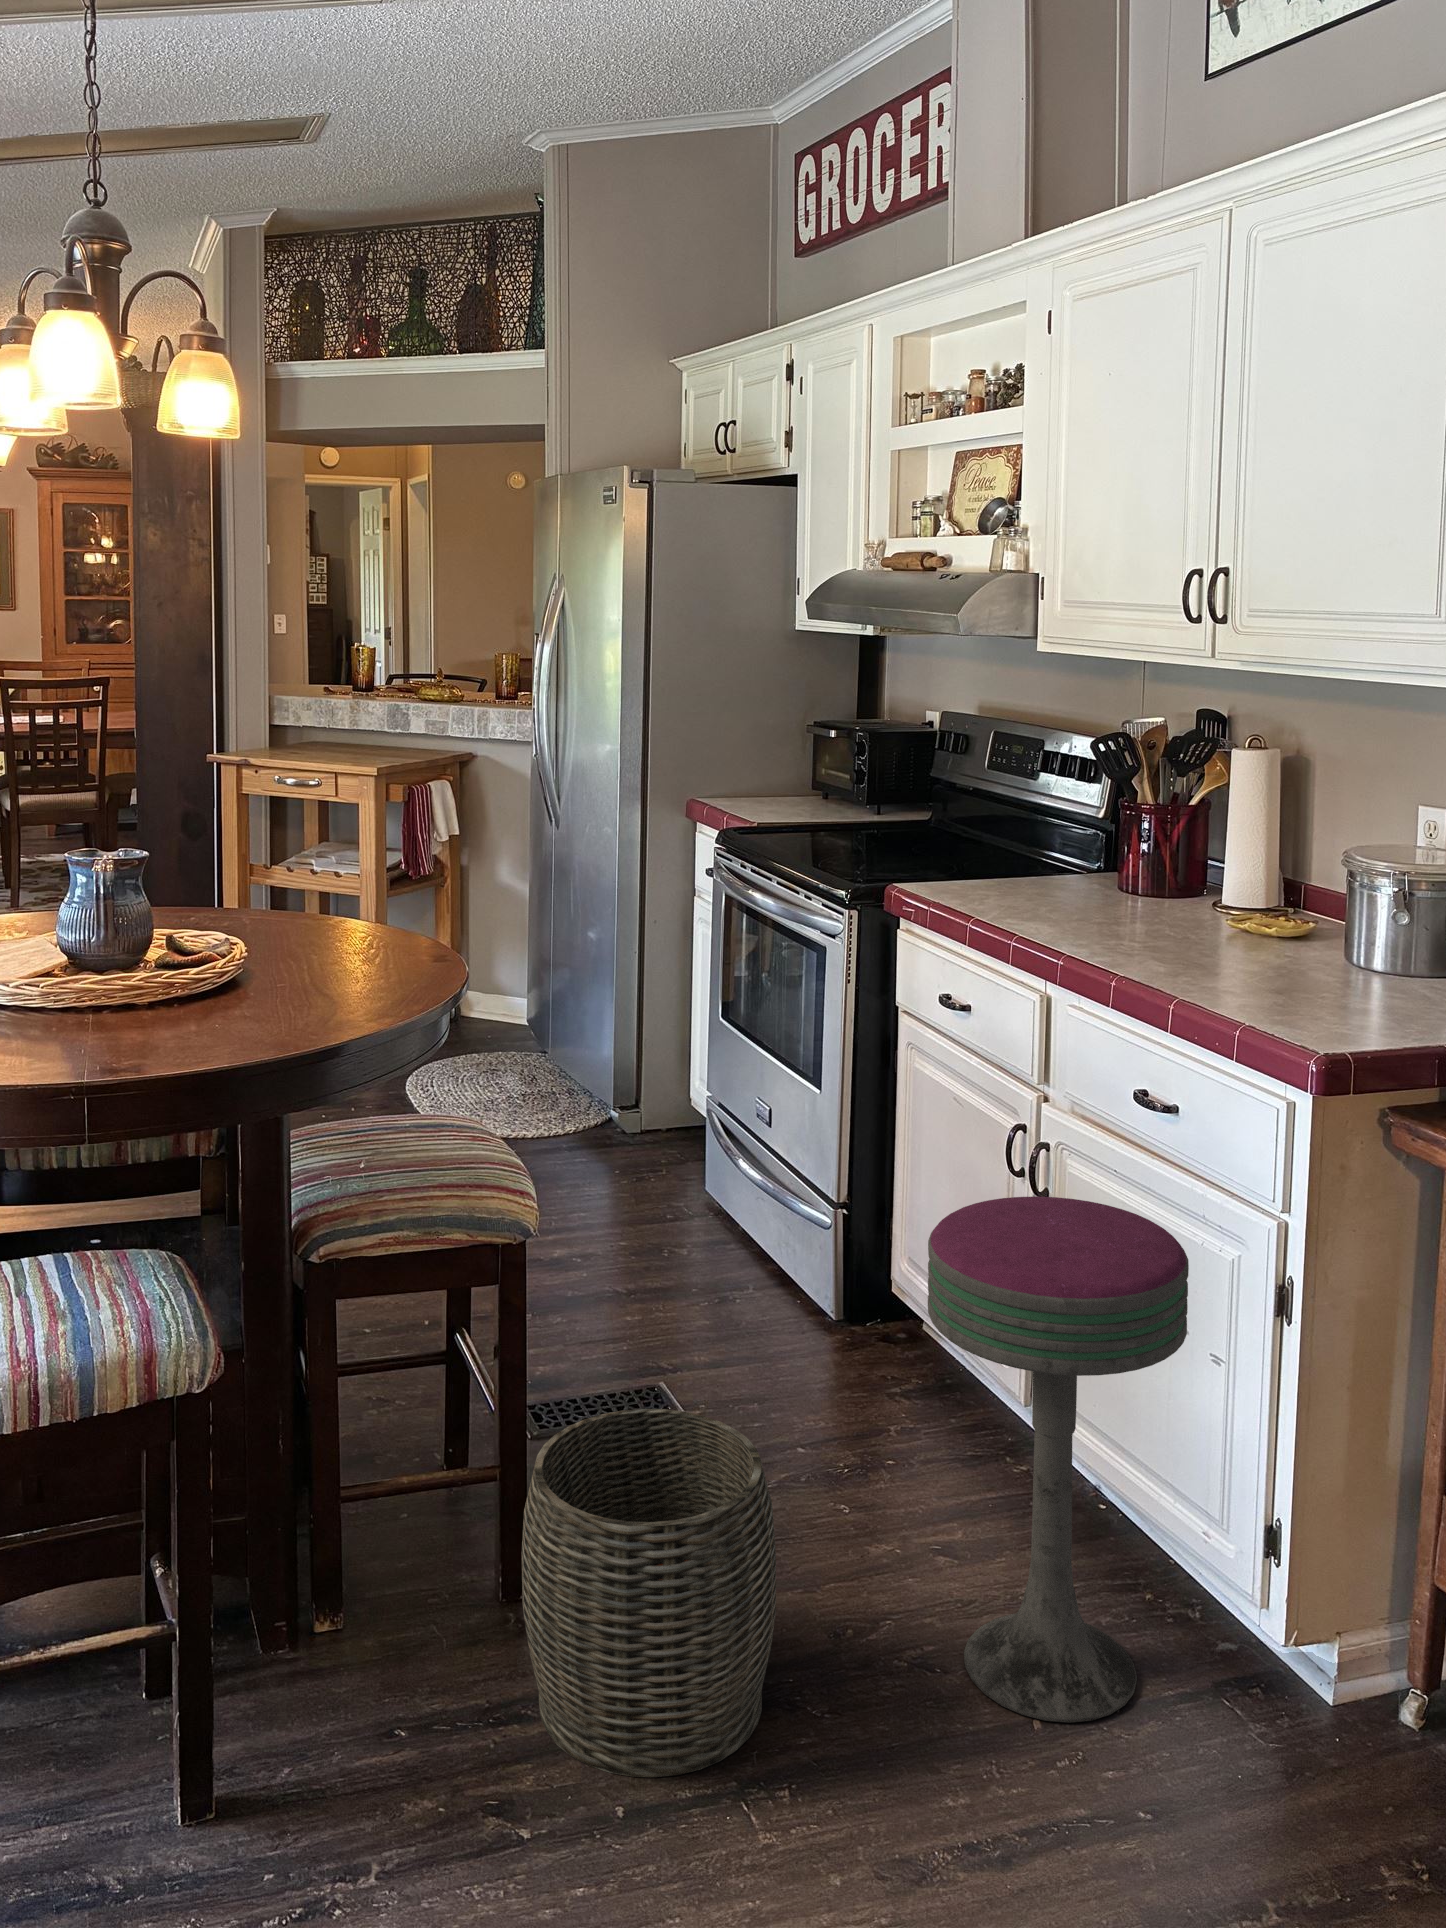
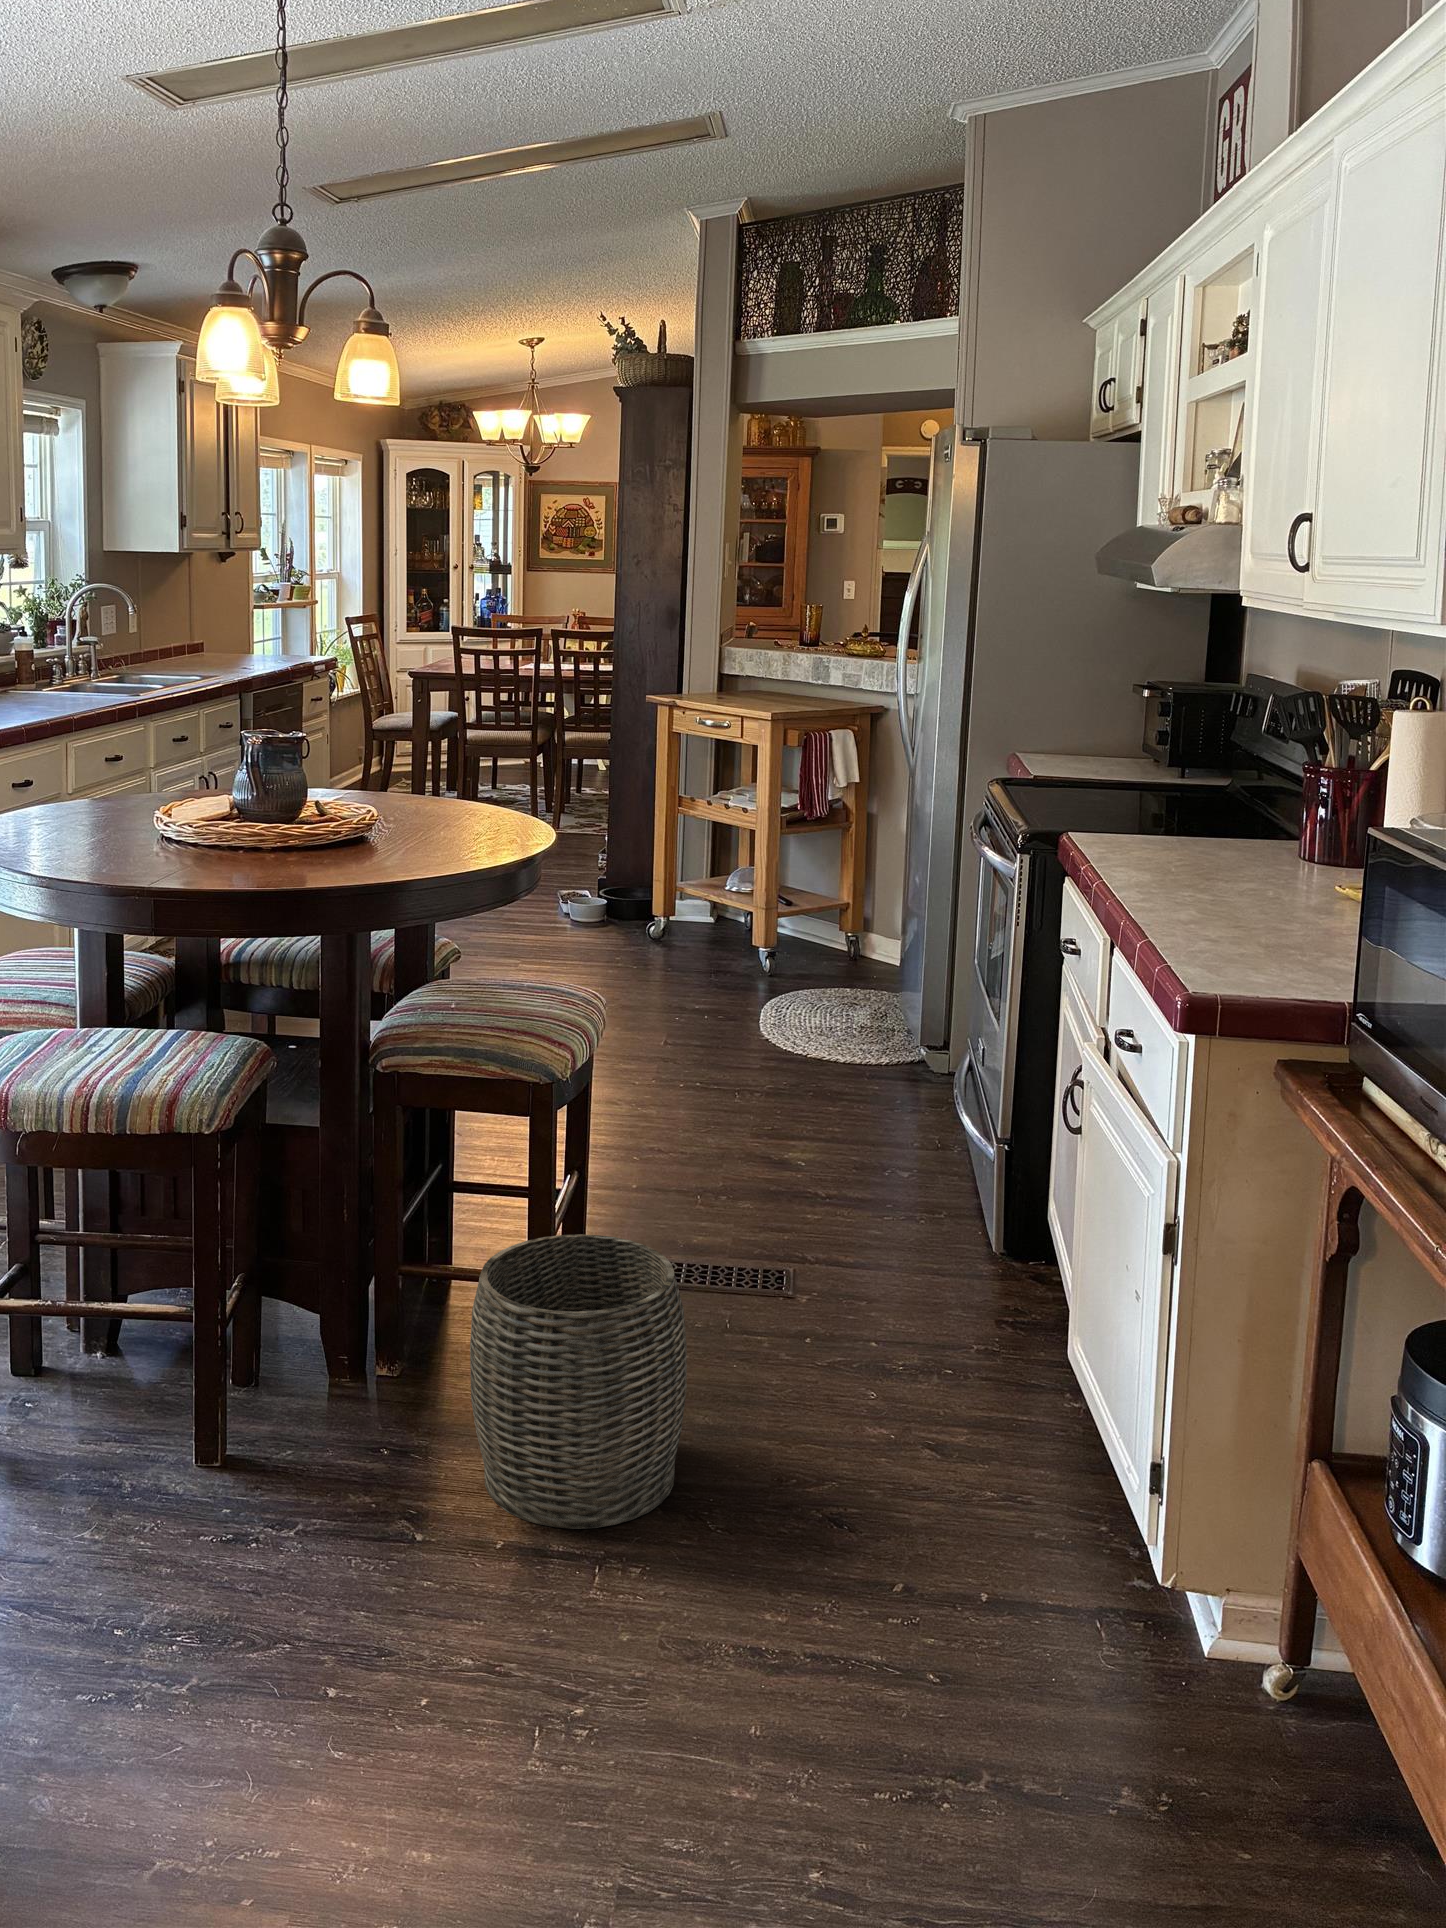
bar stool: present [928,1197,1189,1723] -> none [823,1102,1067,1587]

